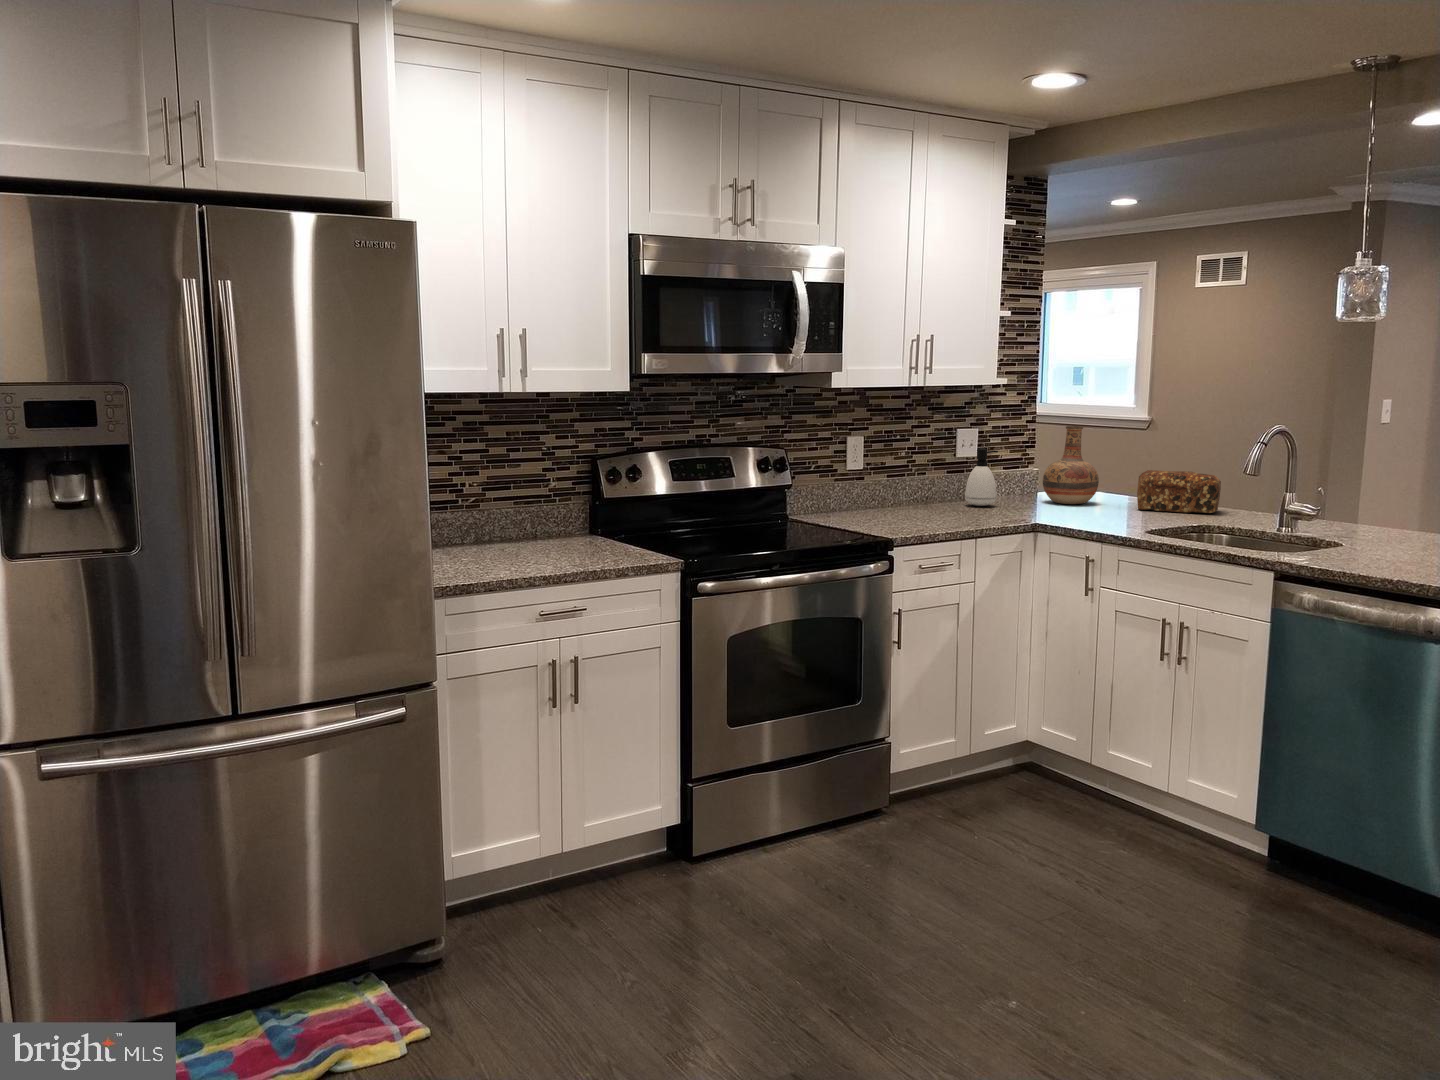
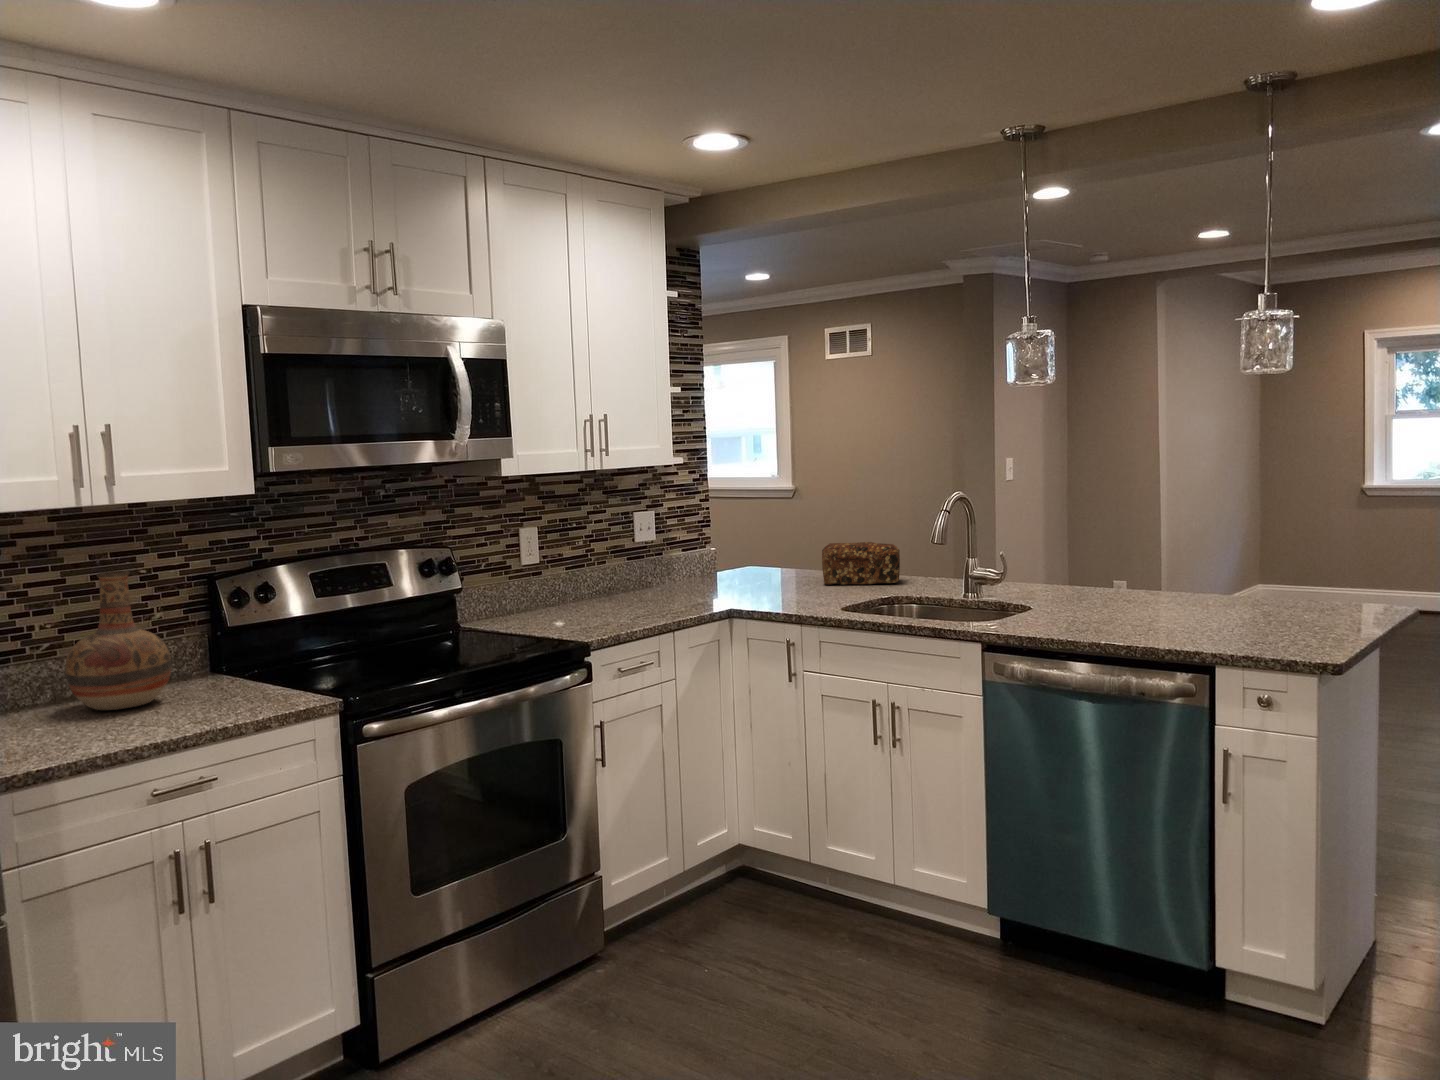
vase: present [1043,426,1099,504] -> present [65,571,172,710]
soap dispenser: present [965,448,998,506] -> none [649,532,682,594]

